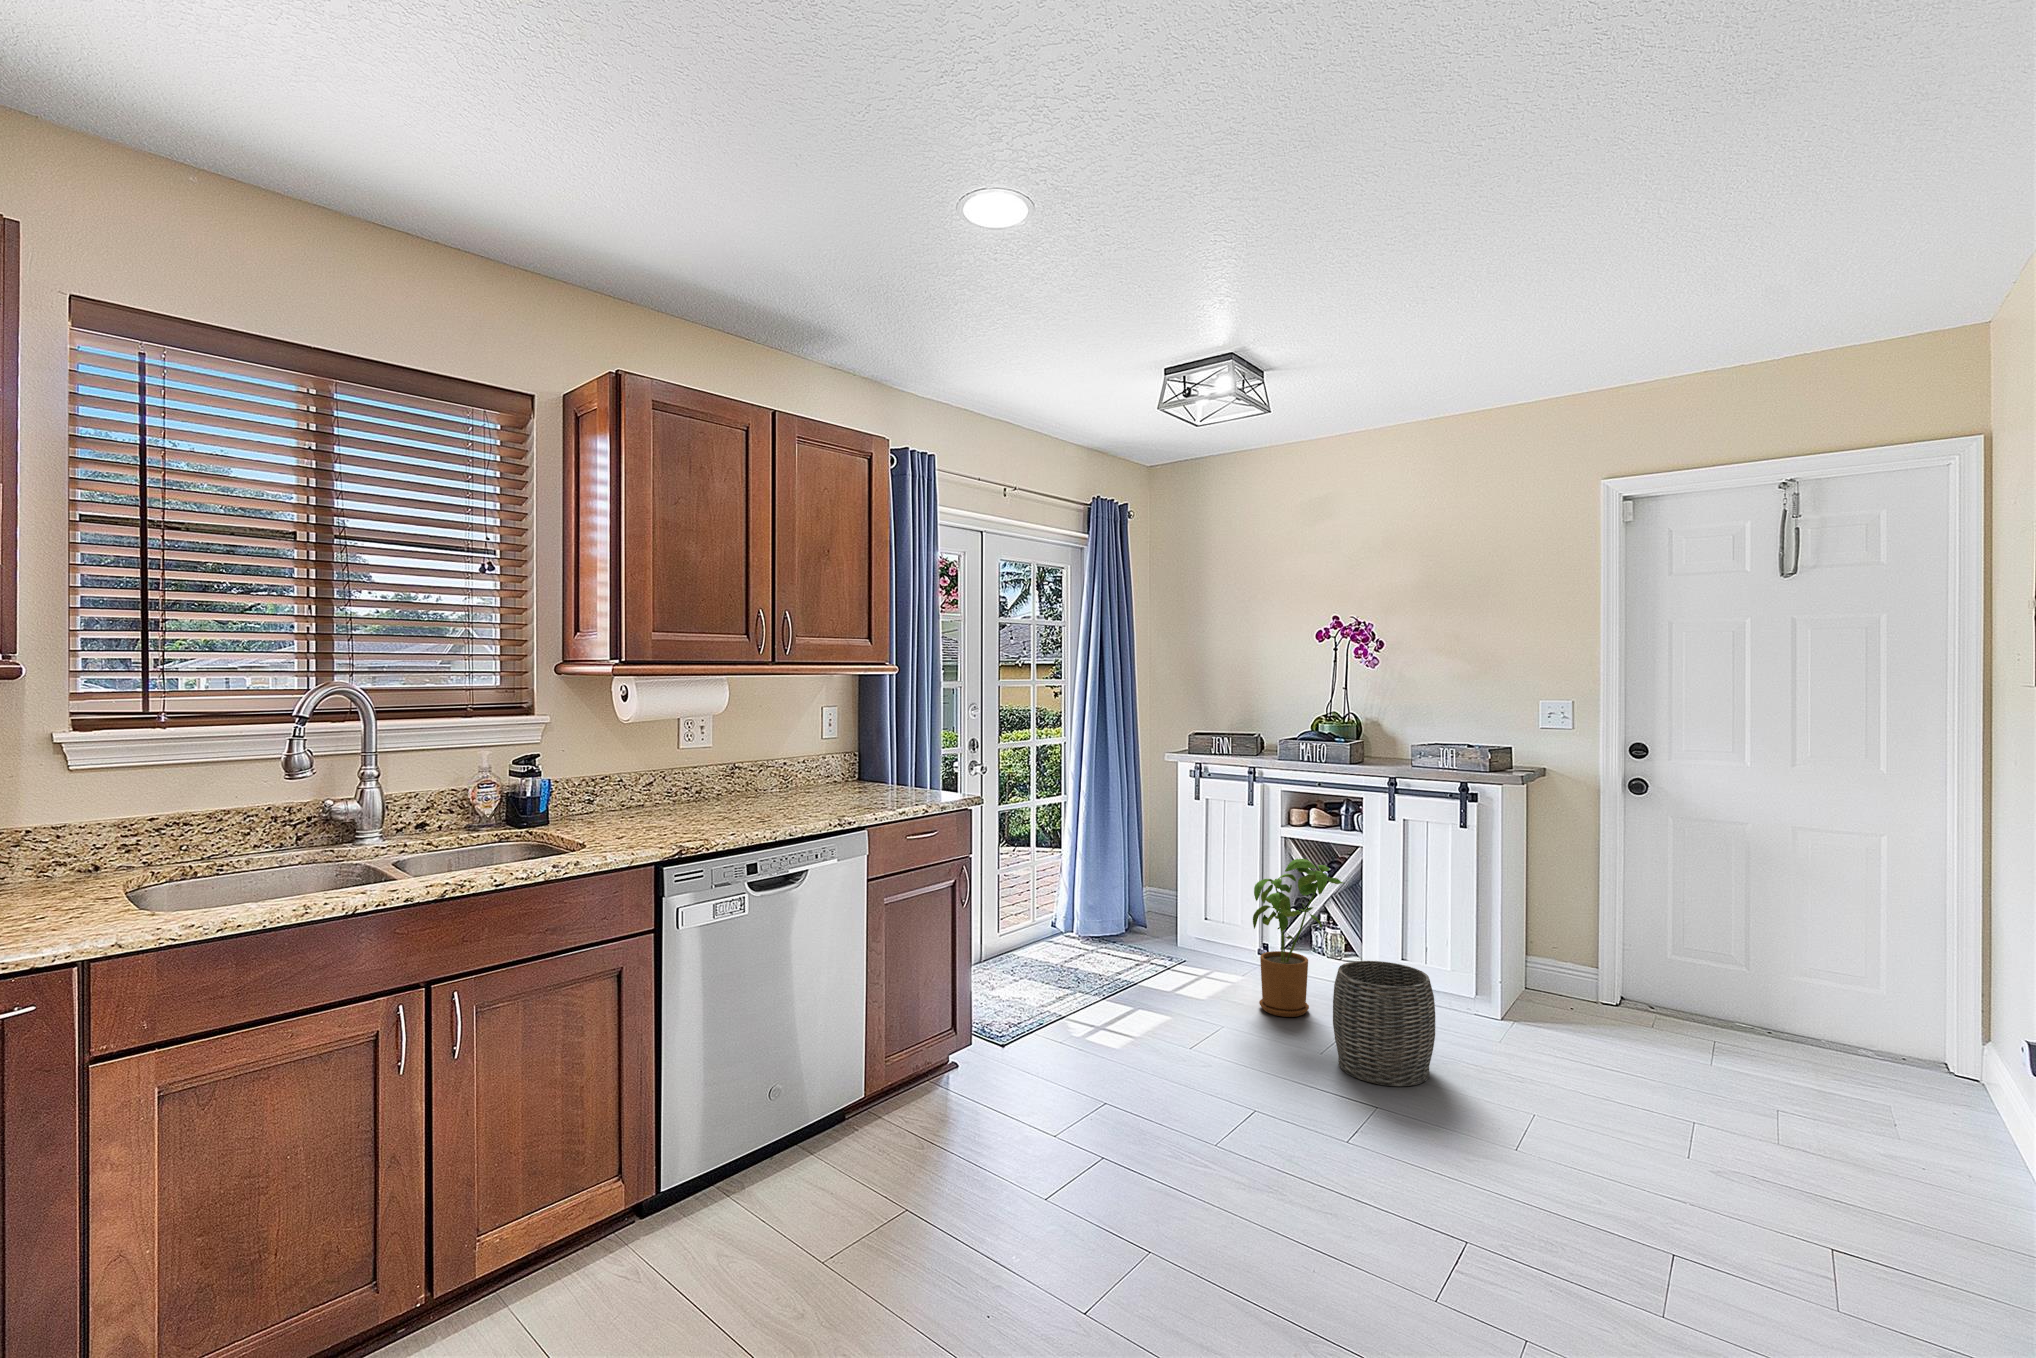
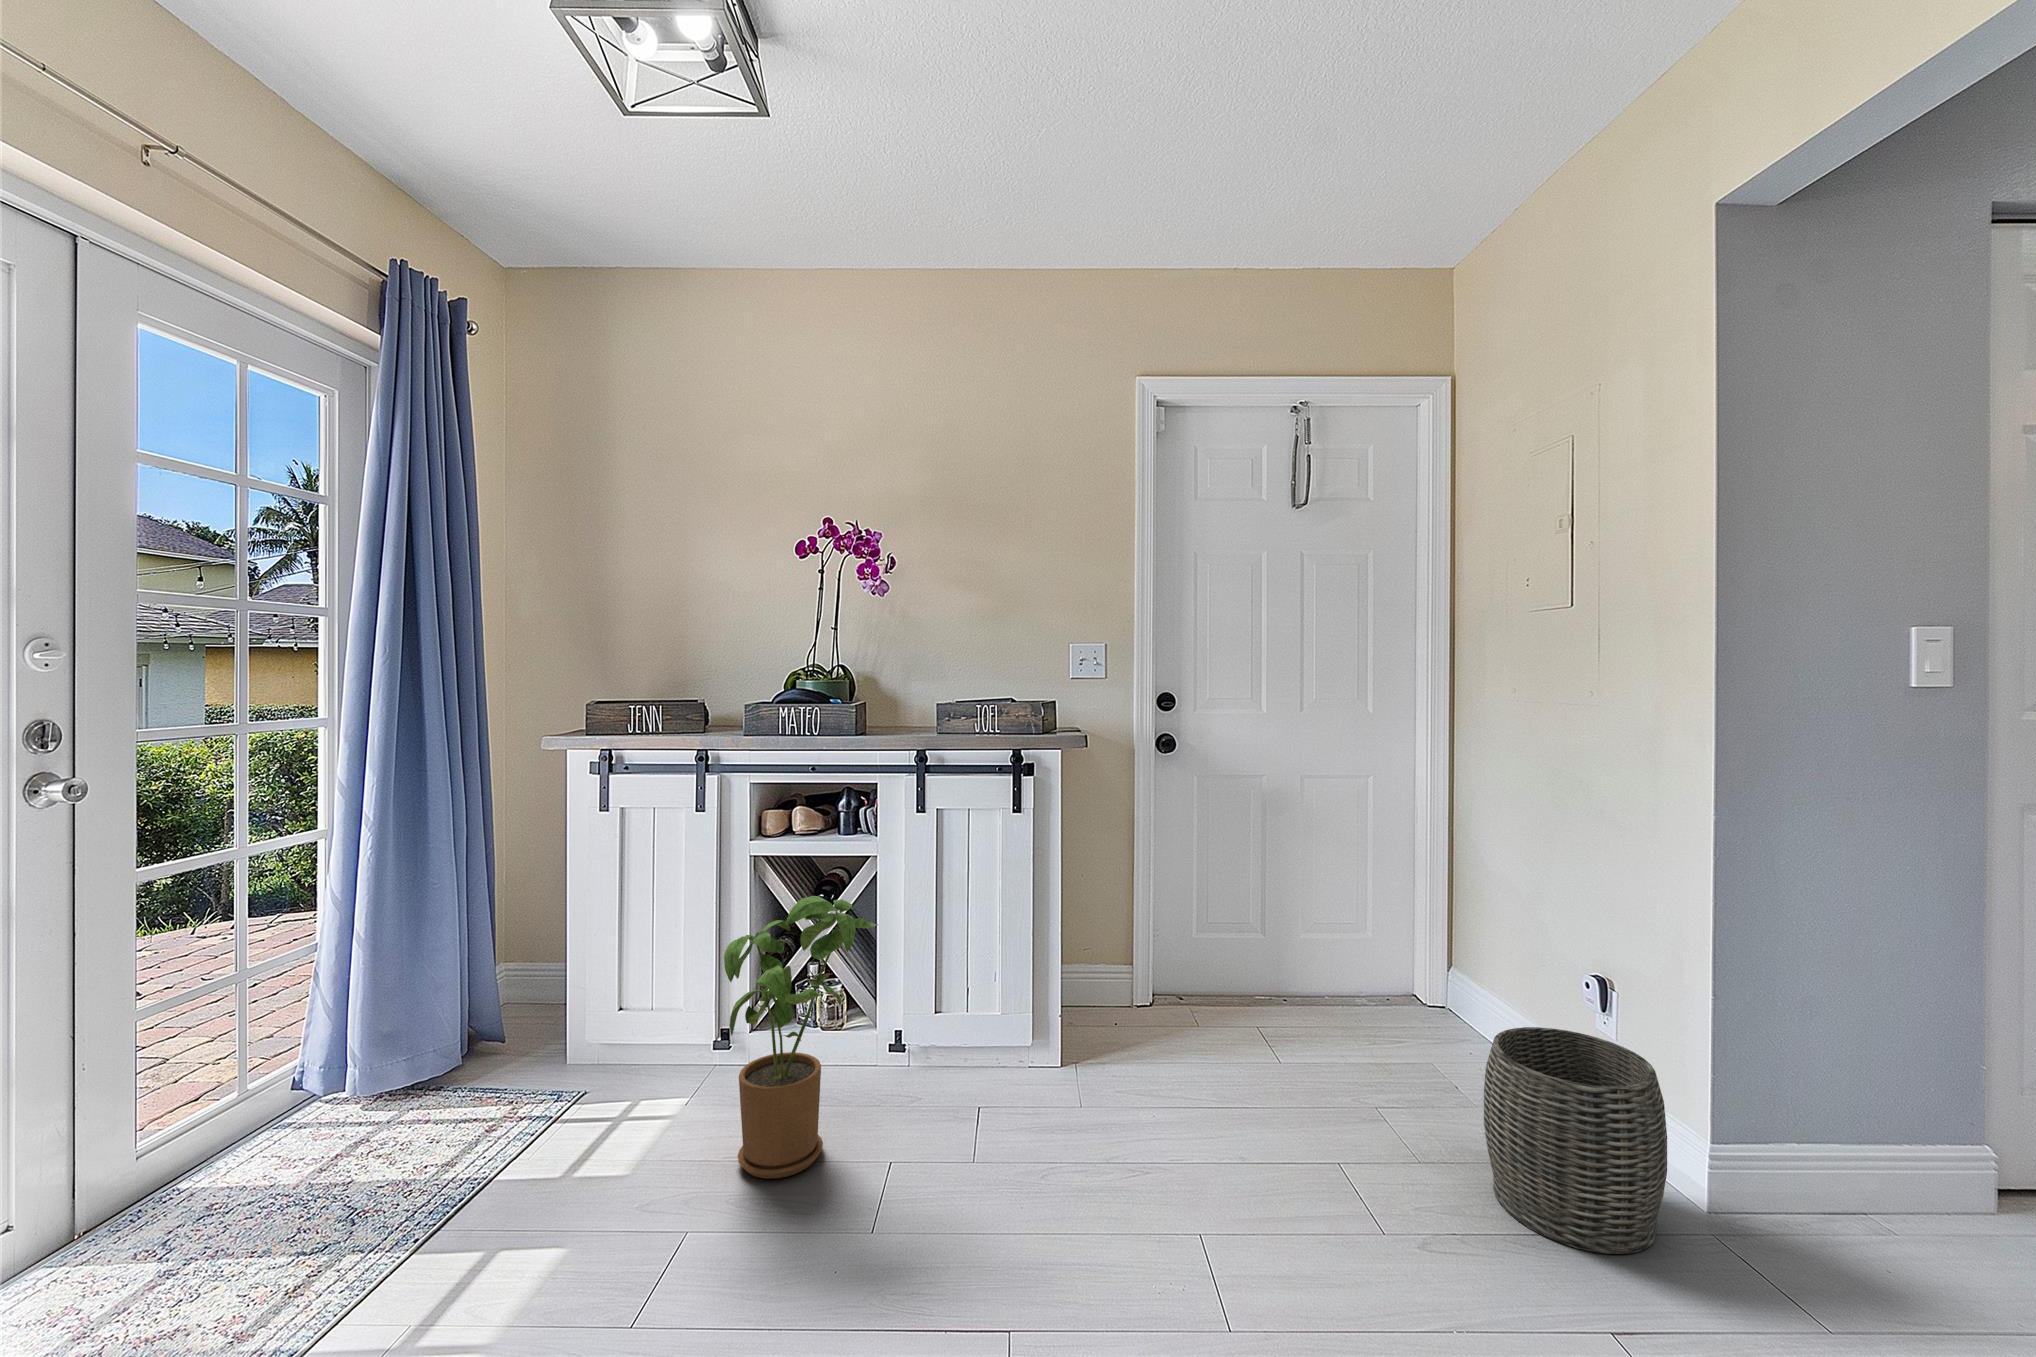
woven basket: present [1333,961,1435,1086] -> present [1484,1027,1667,1254]

